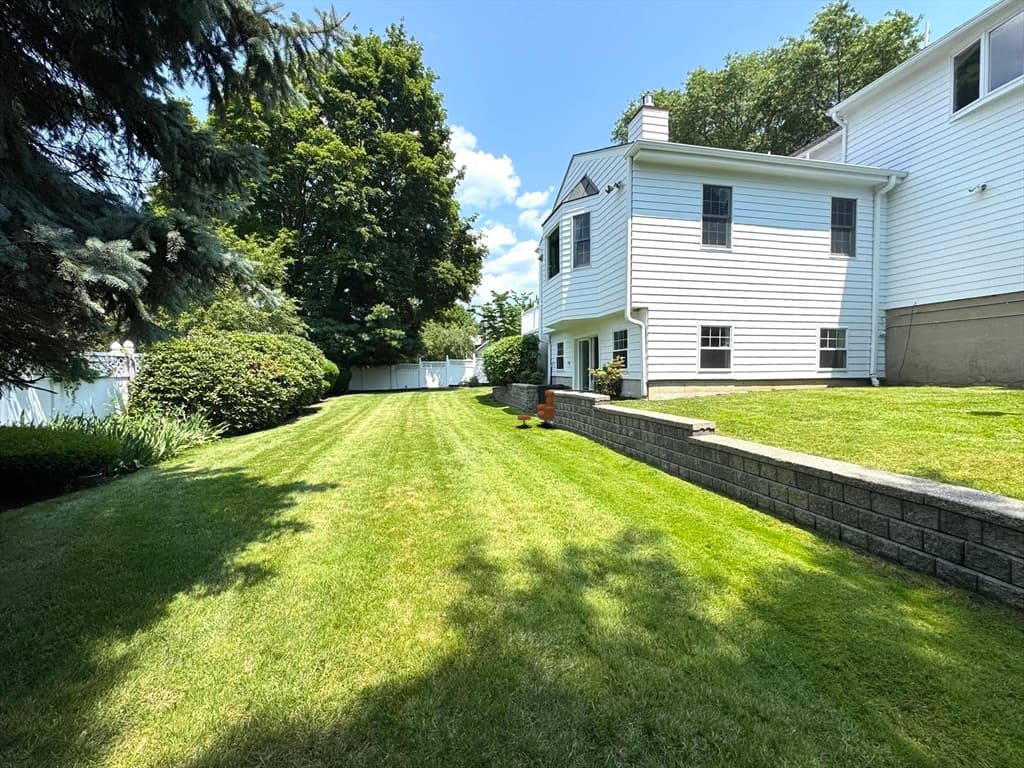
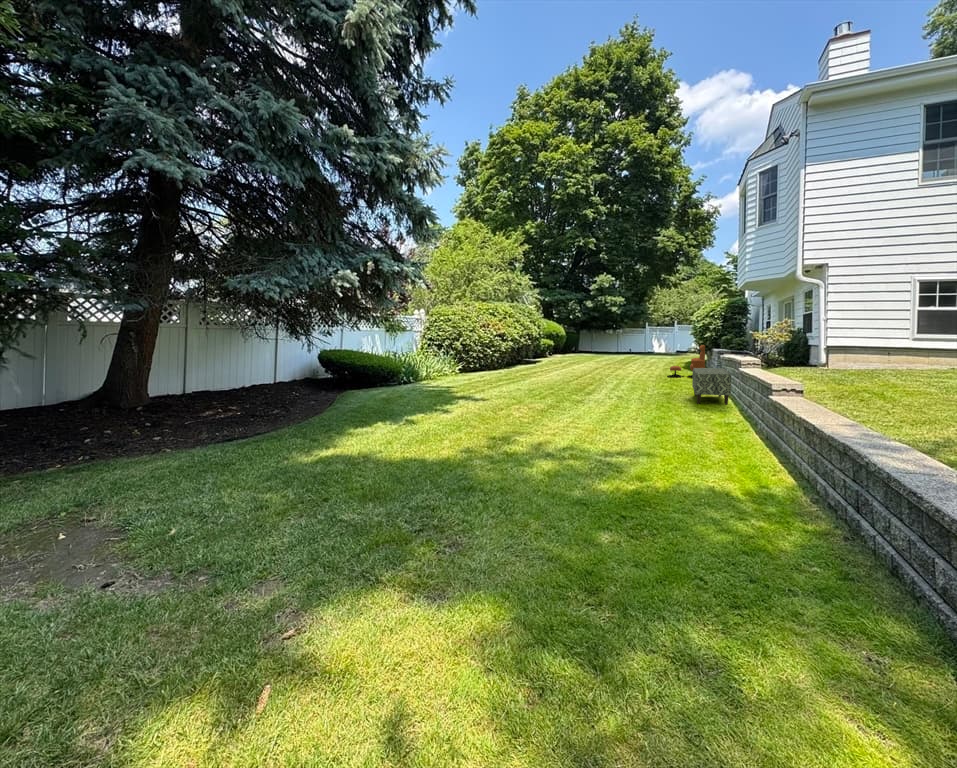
bench: none [594,424,658,473] -> present [692,368,731,405]

